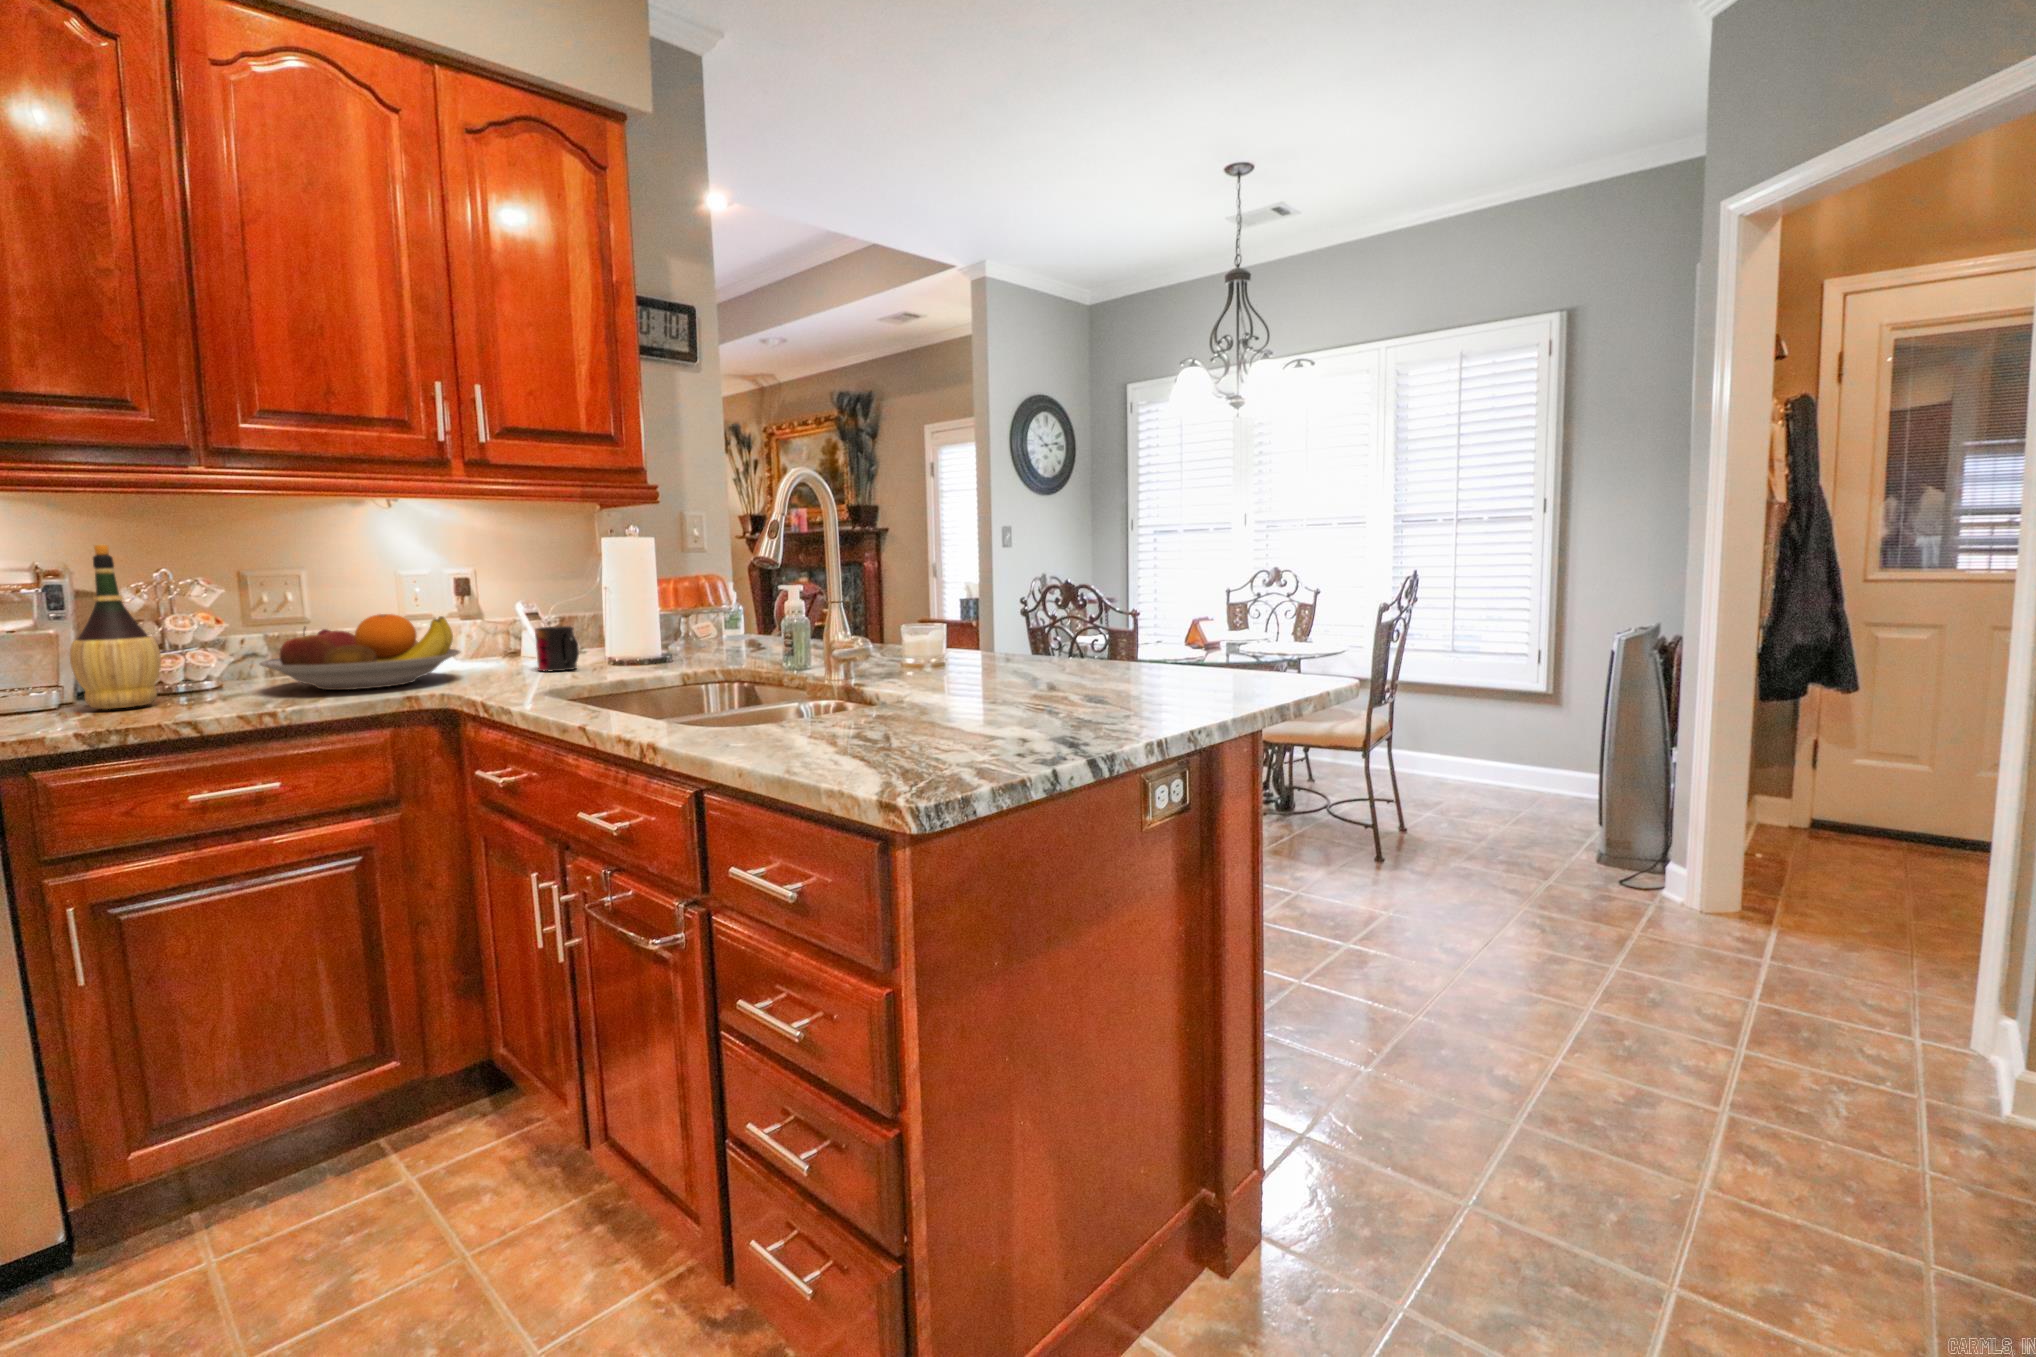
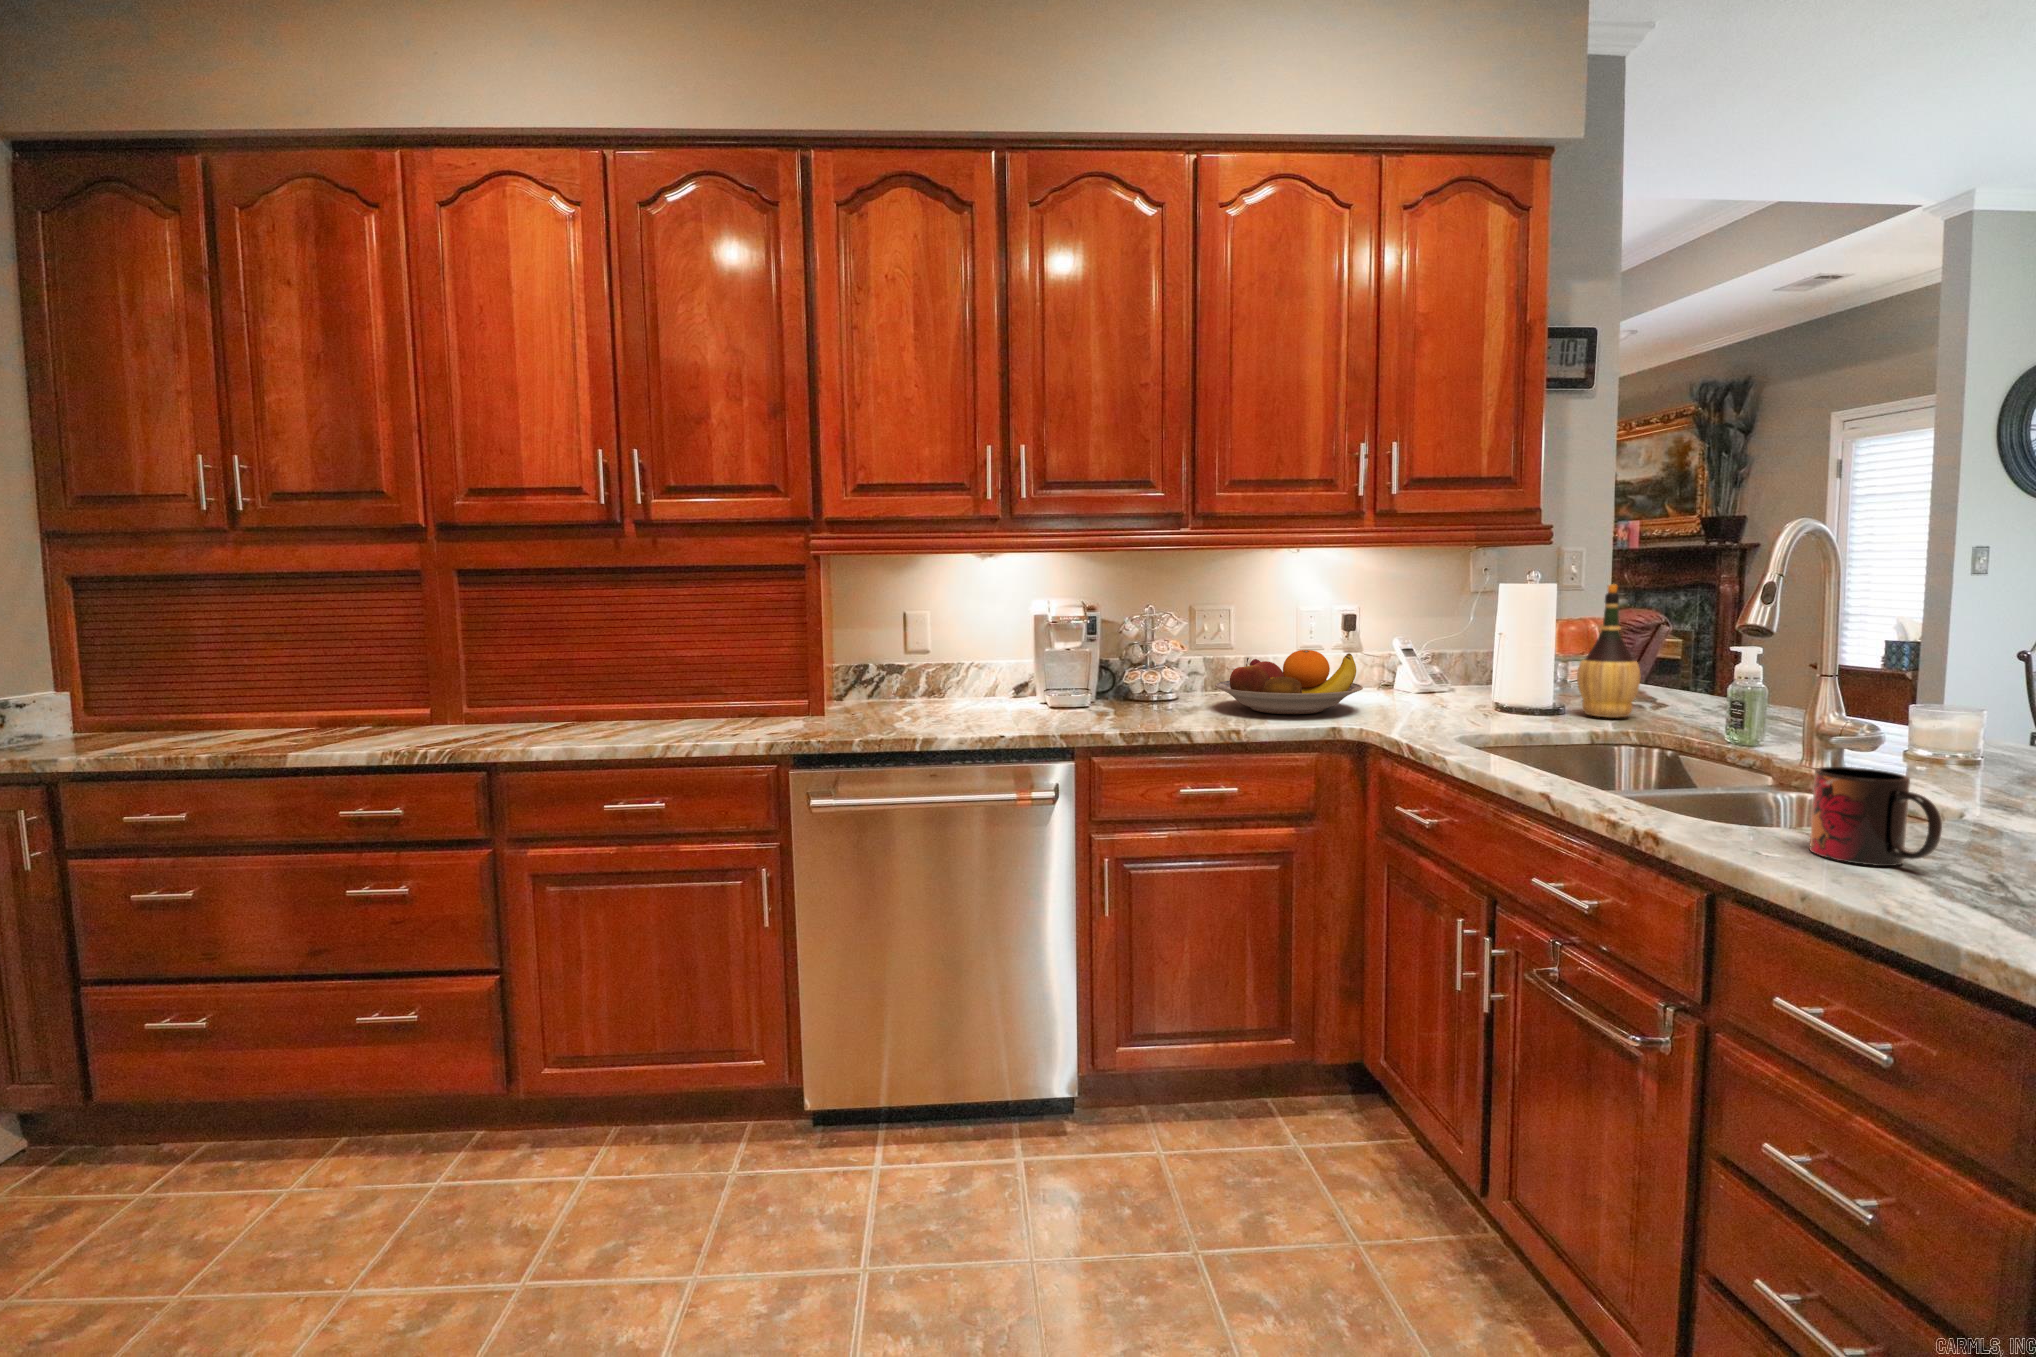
wine bottle: present [70,544,161,709] -> present [1577,584,1641,717]
mug: present [535,626,579,671] -> present [1810,767,1942,866]

